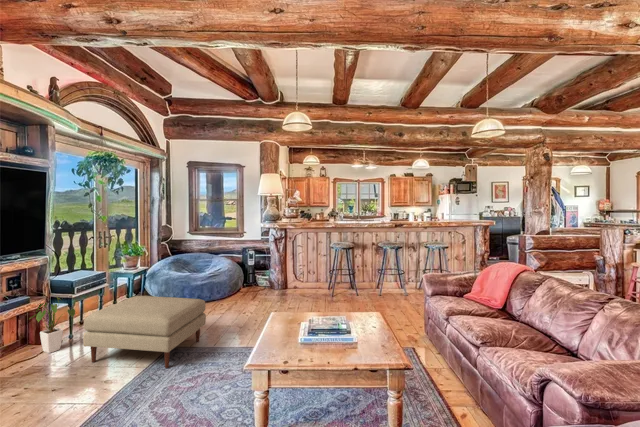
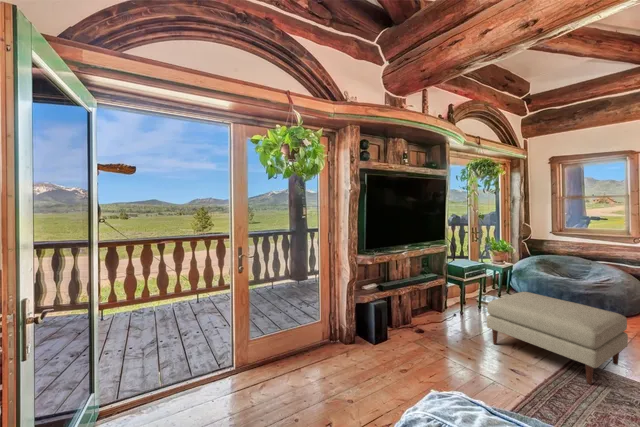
house plant: present [29,297,75,353] -> none [437,278,471,322]

